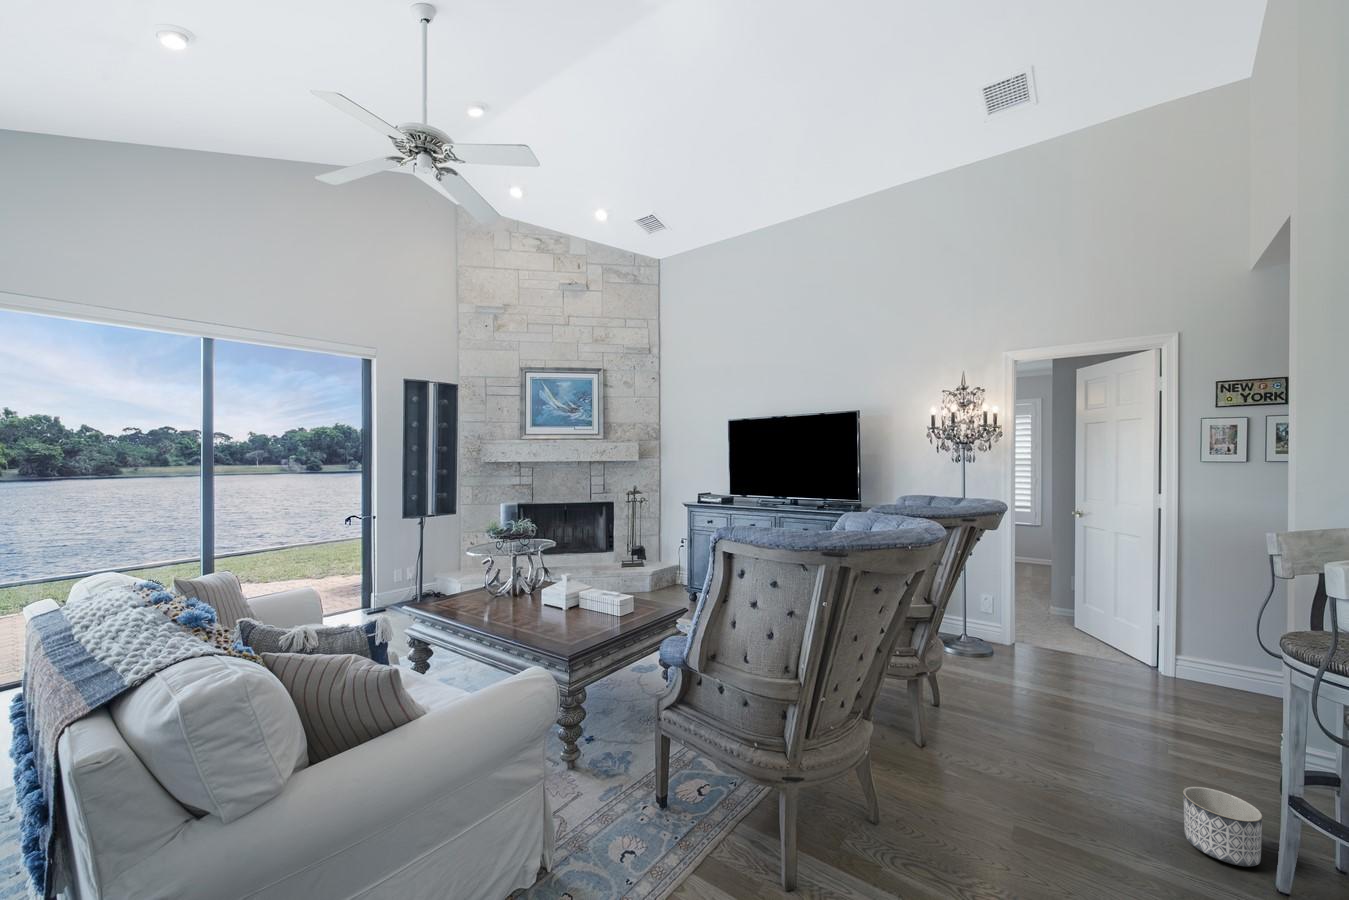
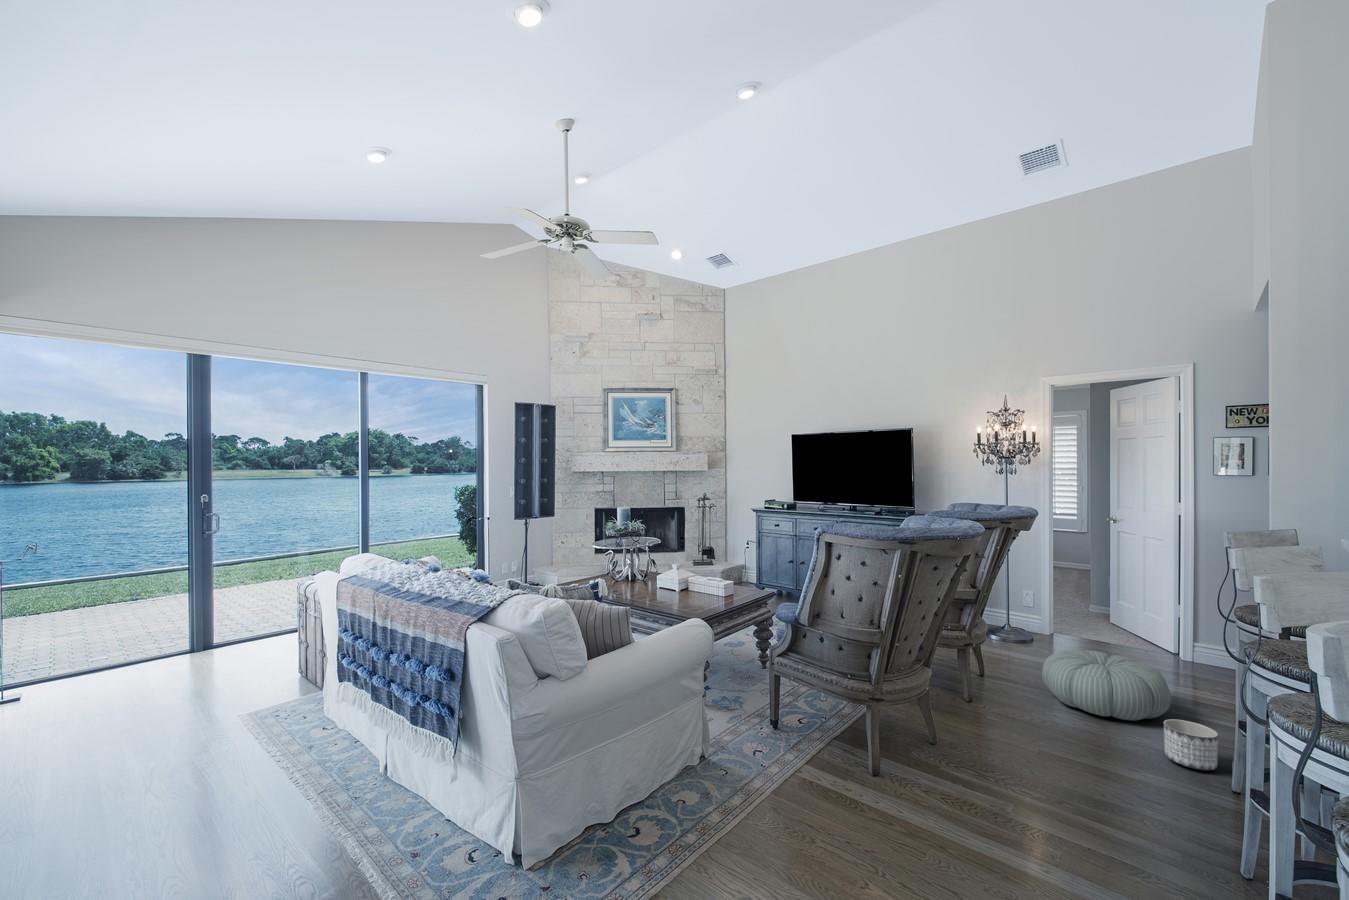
pouf: none [1012,677,1176,775] -> present [1042,650,1171,720]

